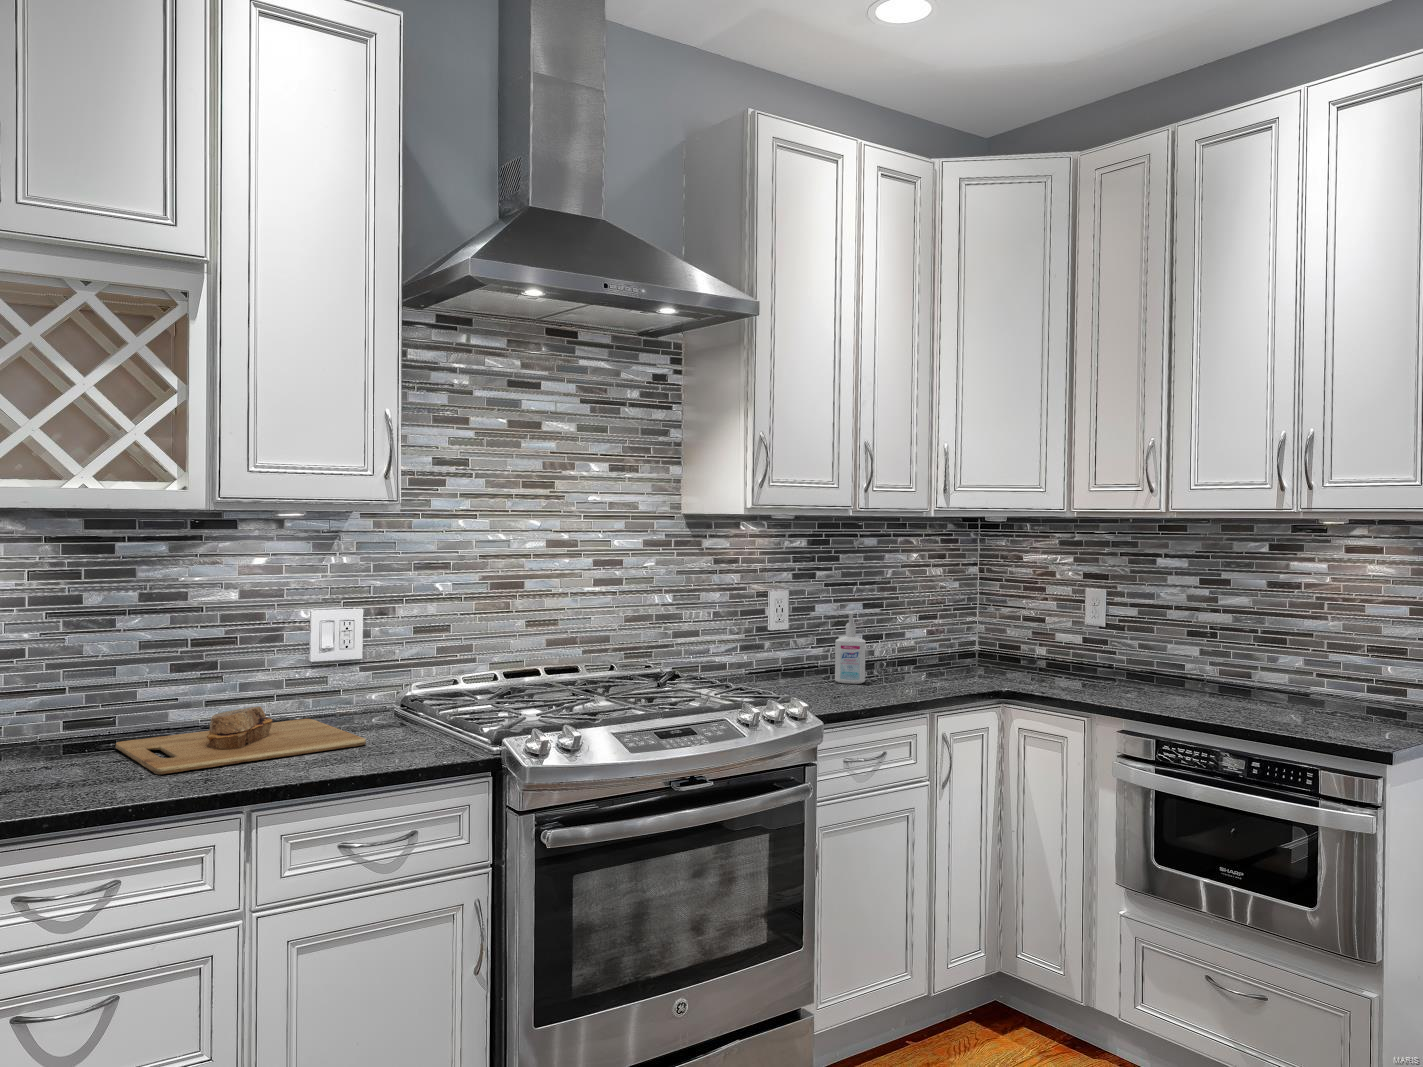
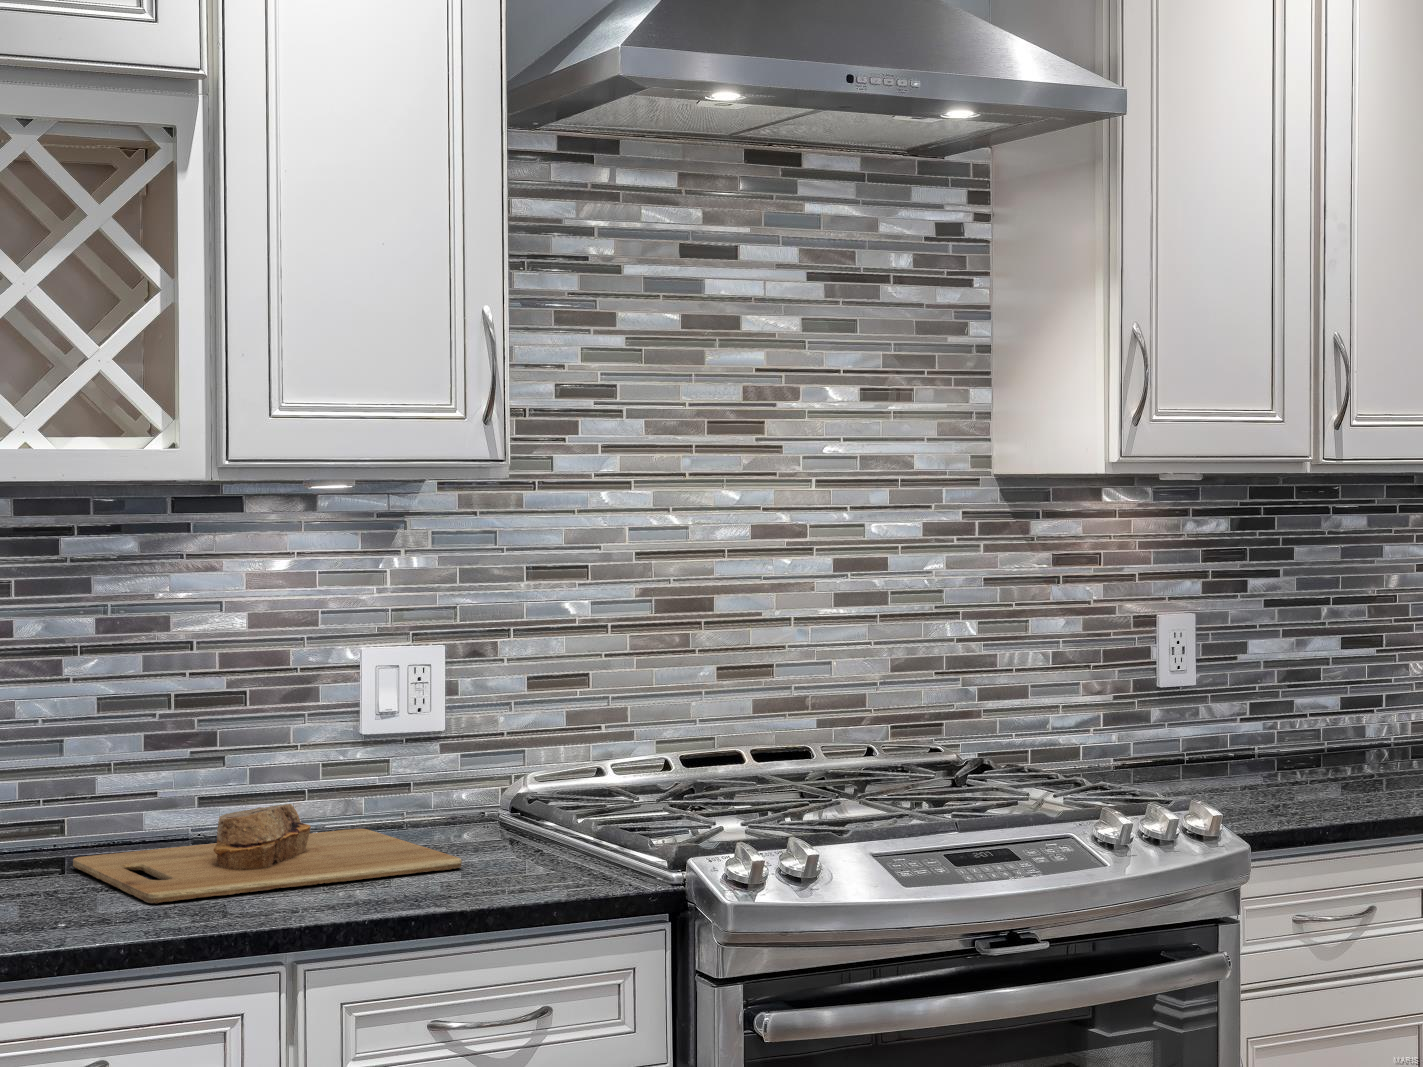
bottle: present [835,612,866,684] -> none [1283,651,1341,785]

